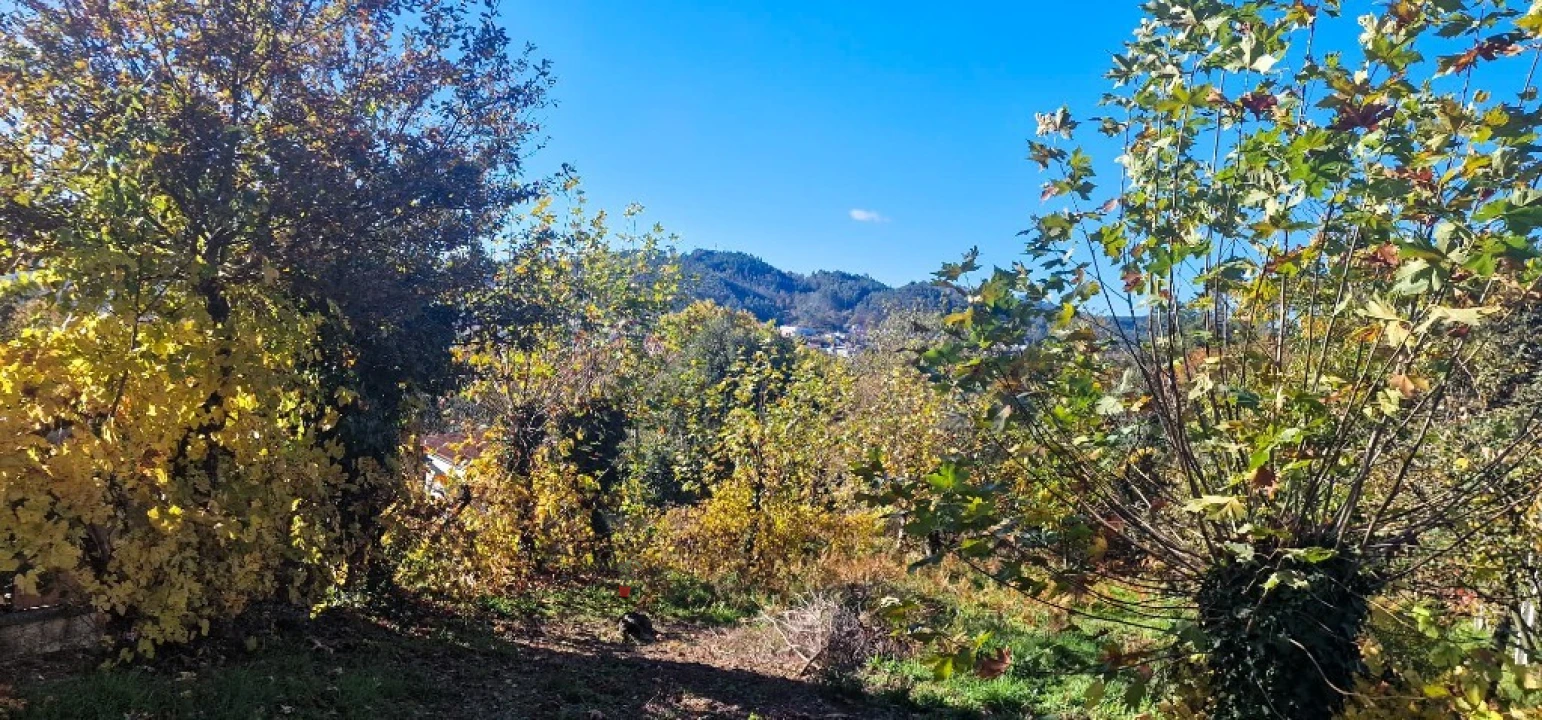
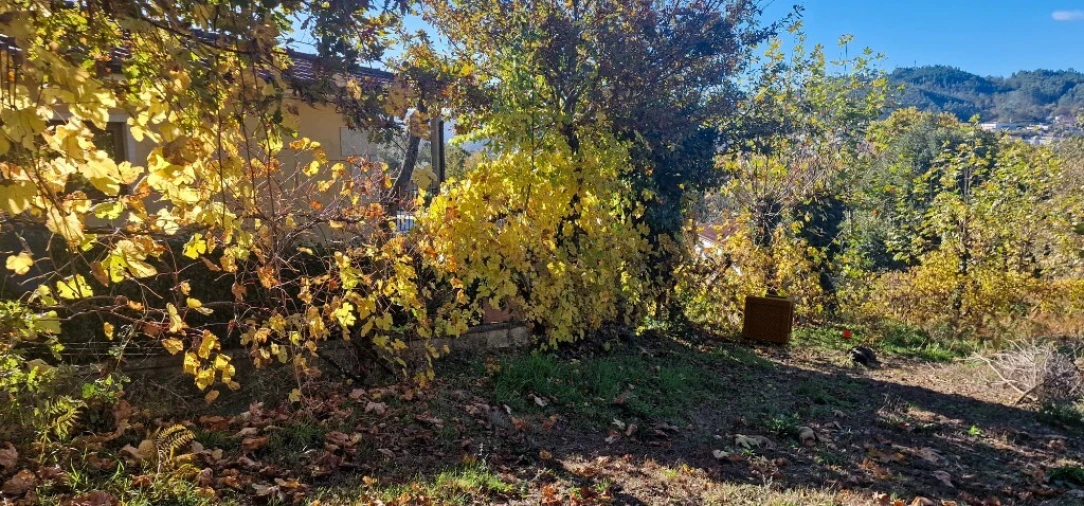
wooden crate: none [471,539,554,615] -> present [742,293,795,344]

